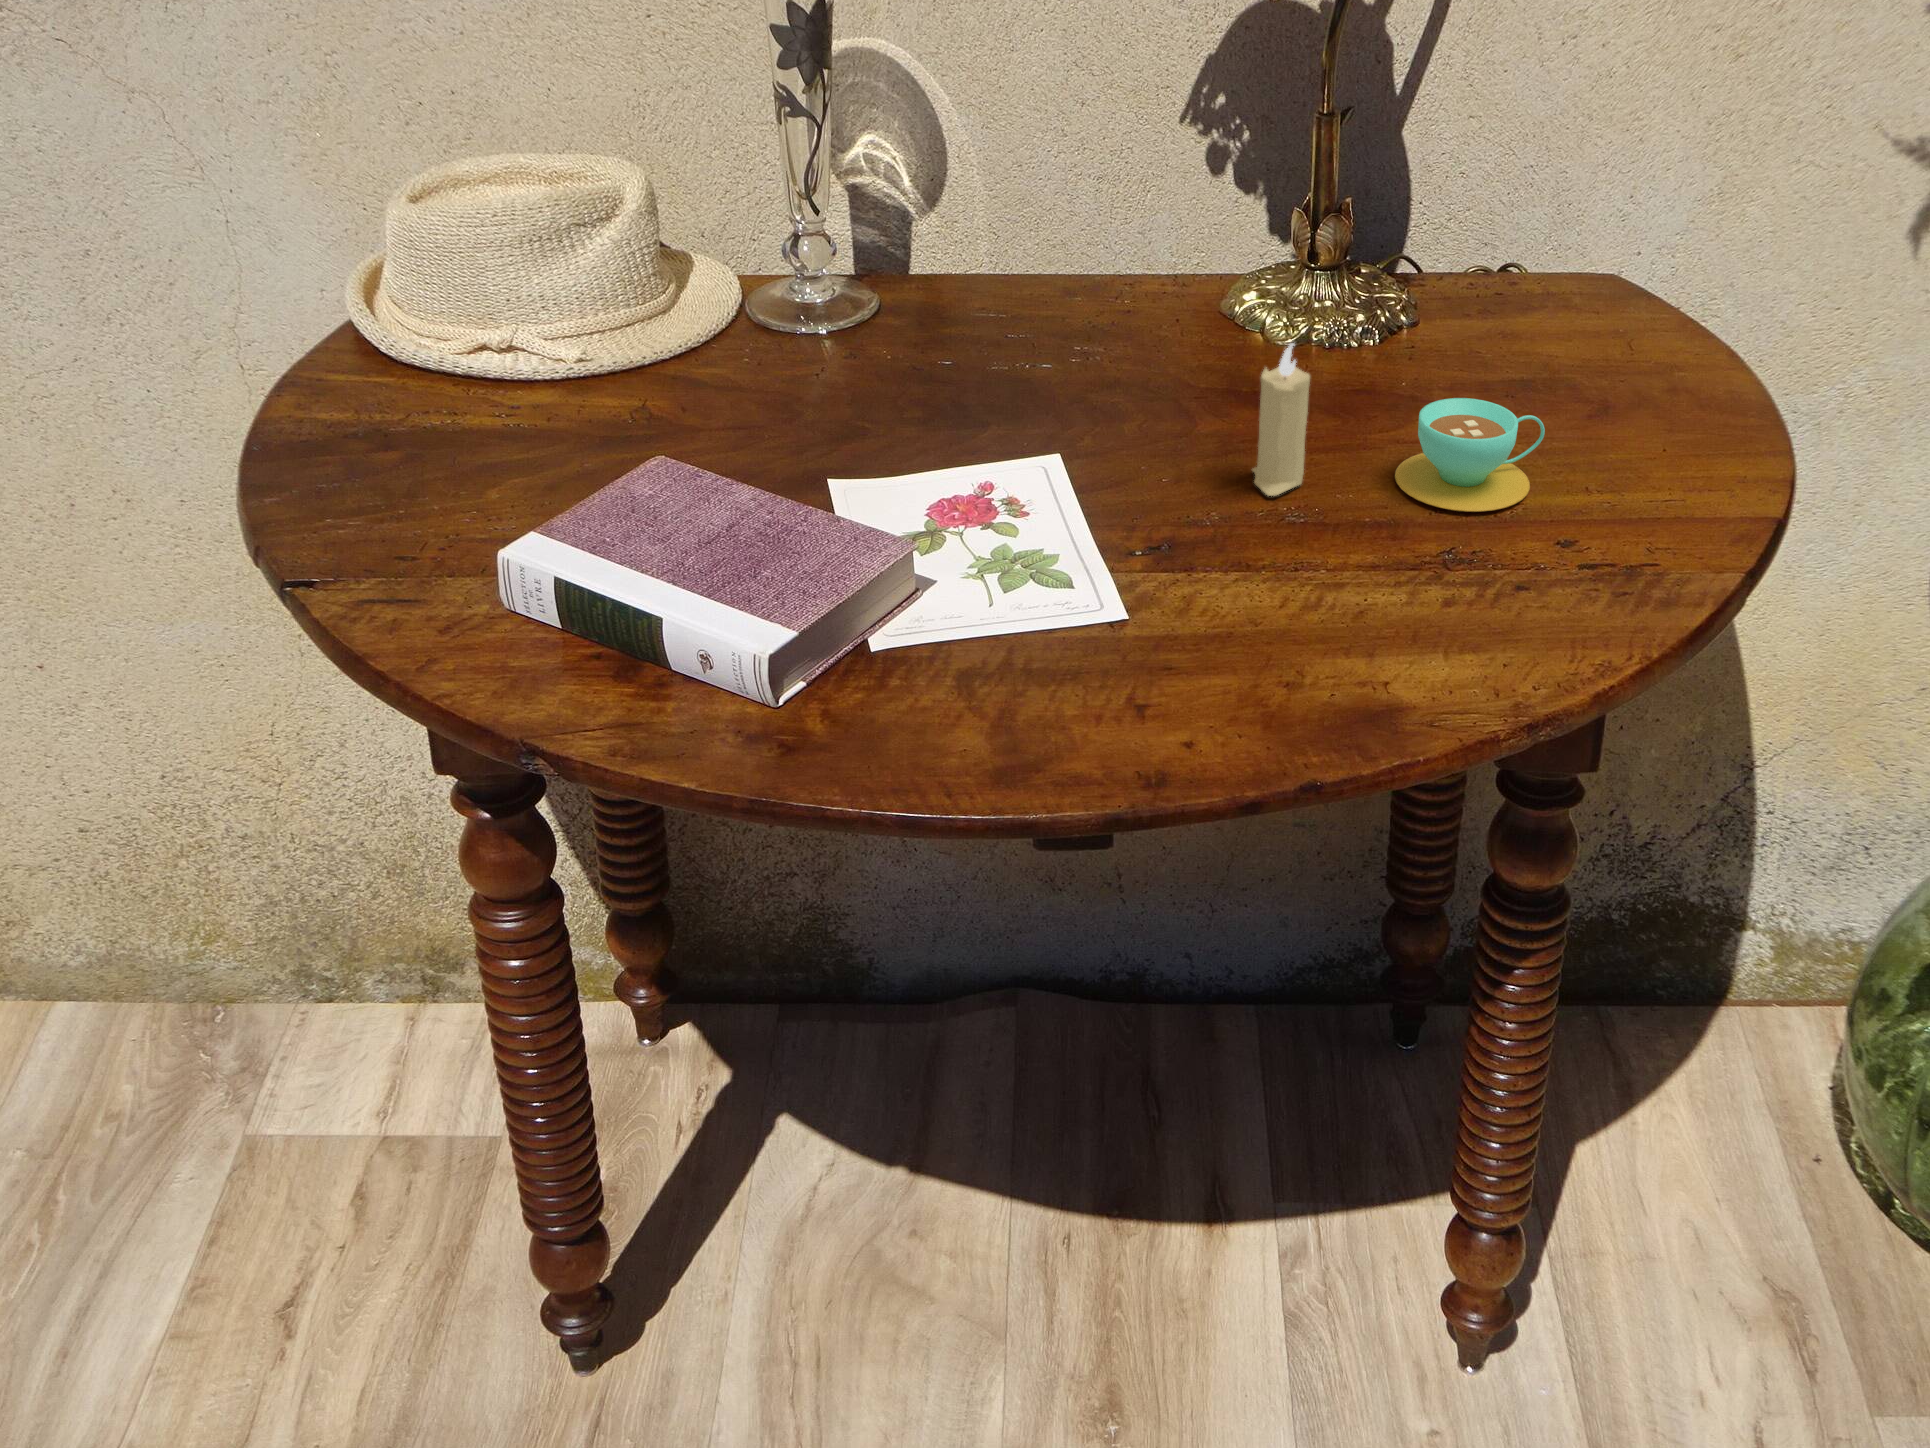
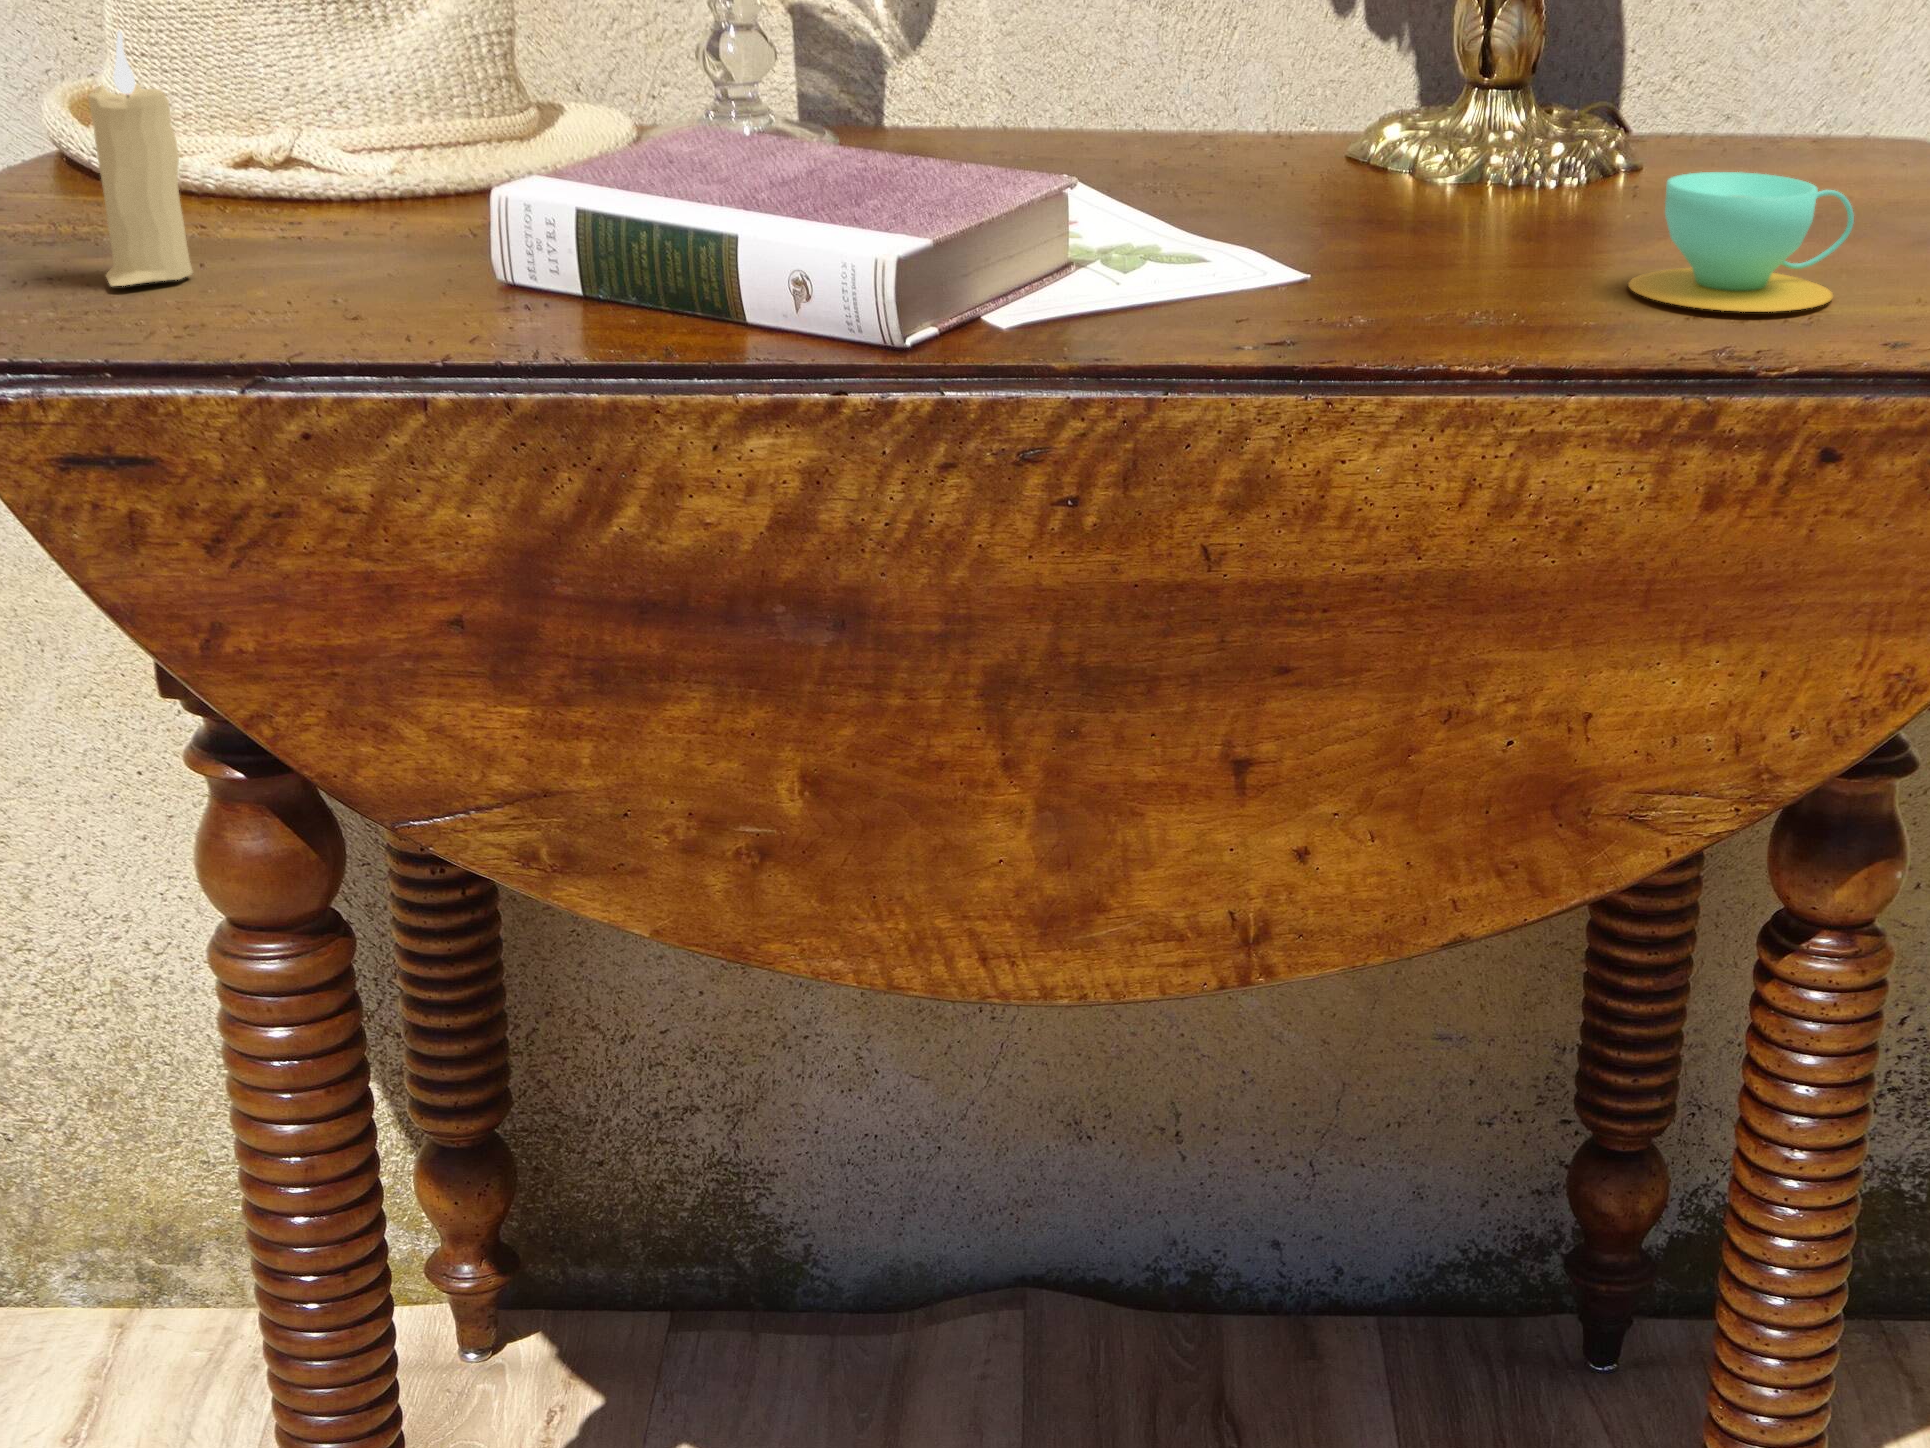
candle: present [1252,343,1310,496] -> present [88,31,193,286]

